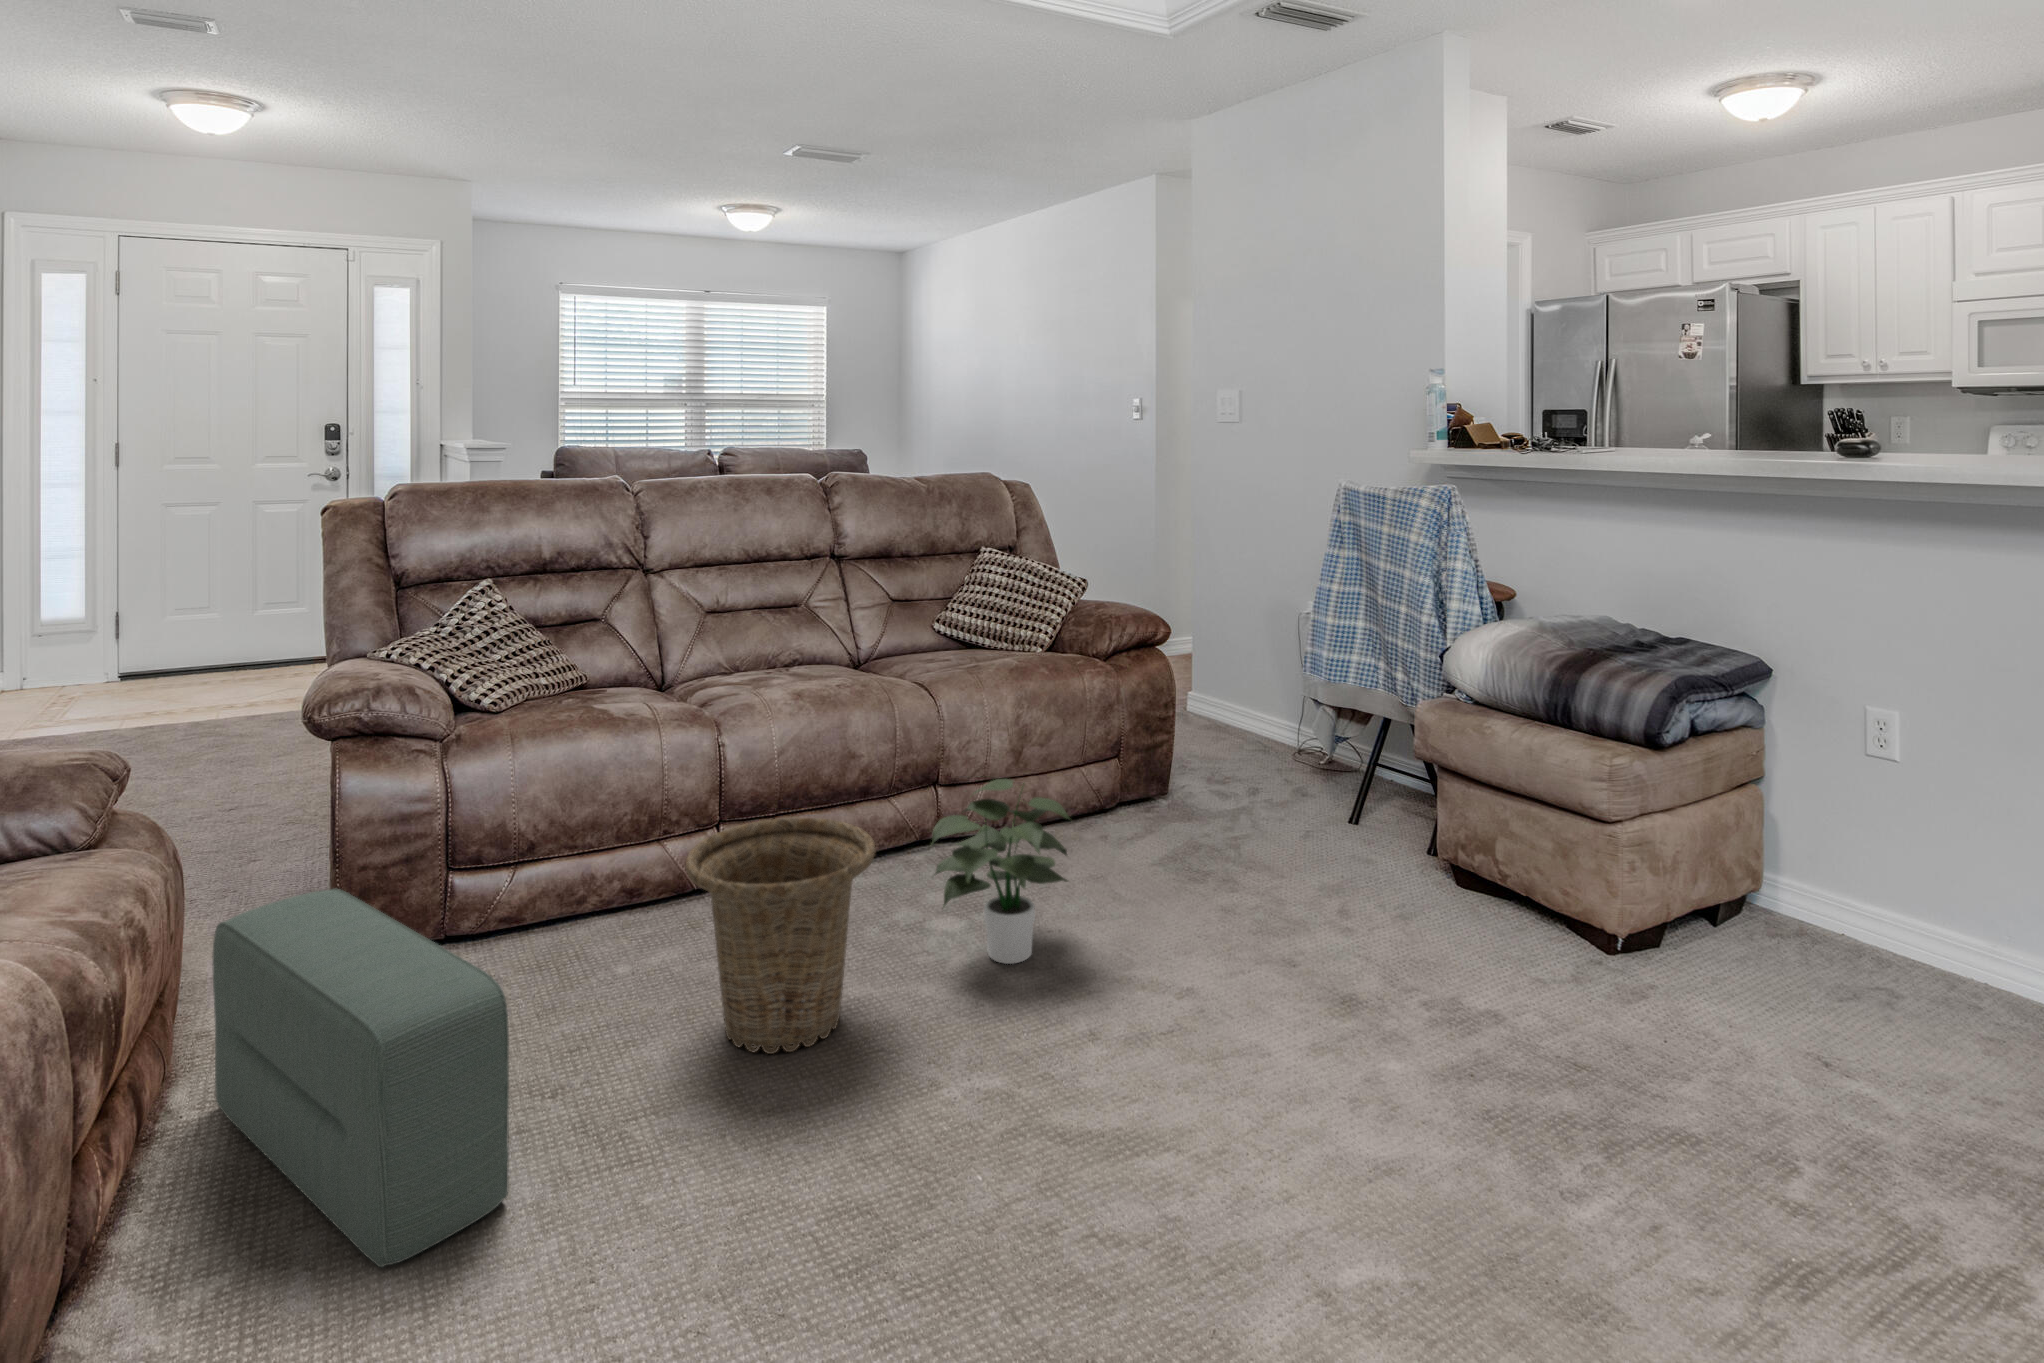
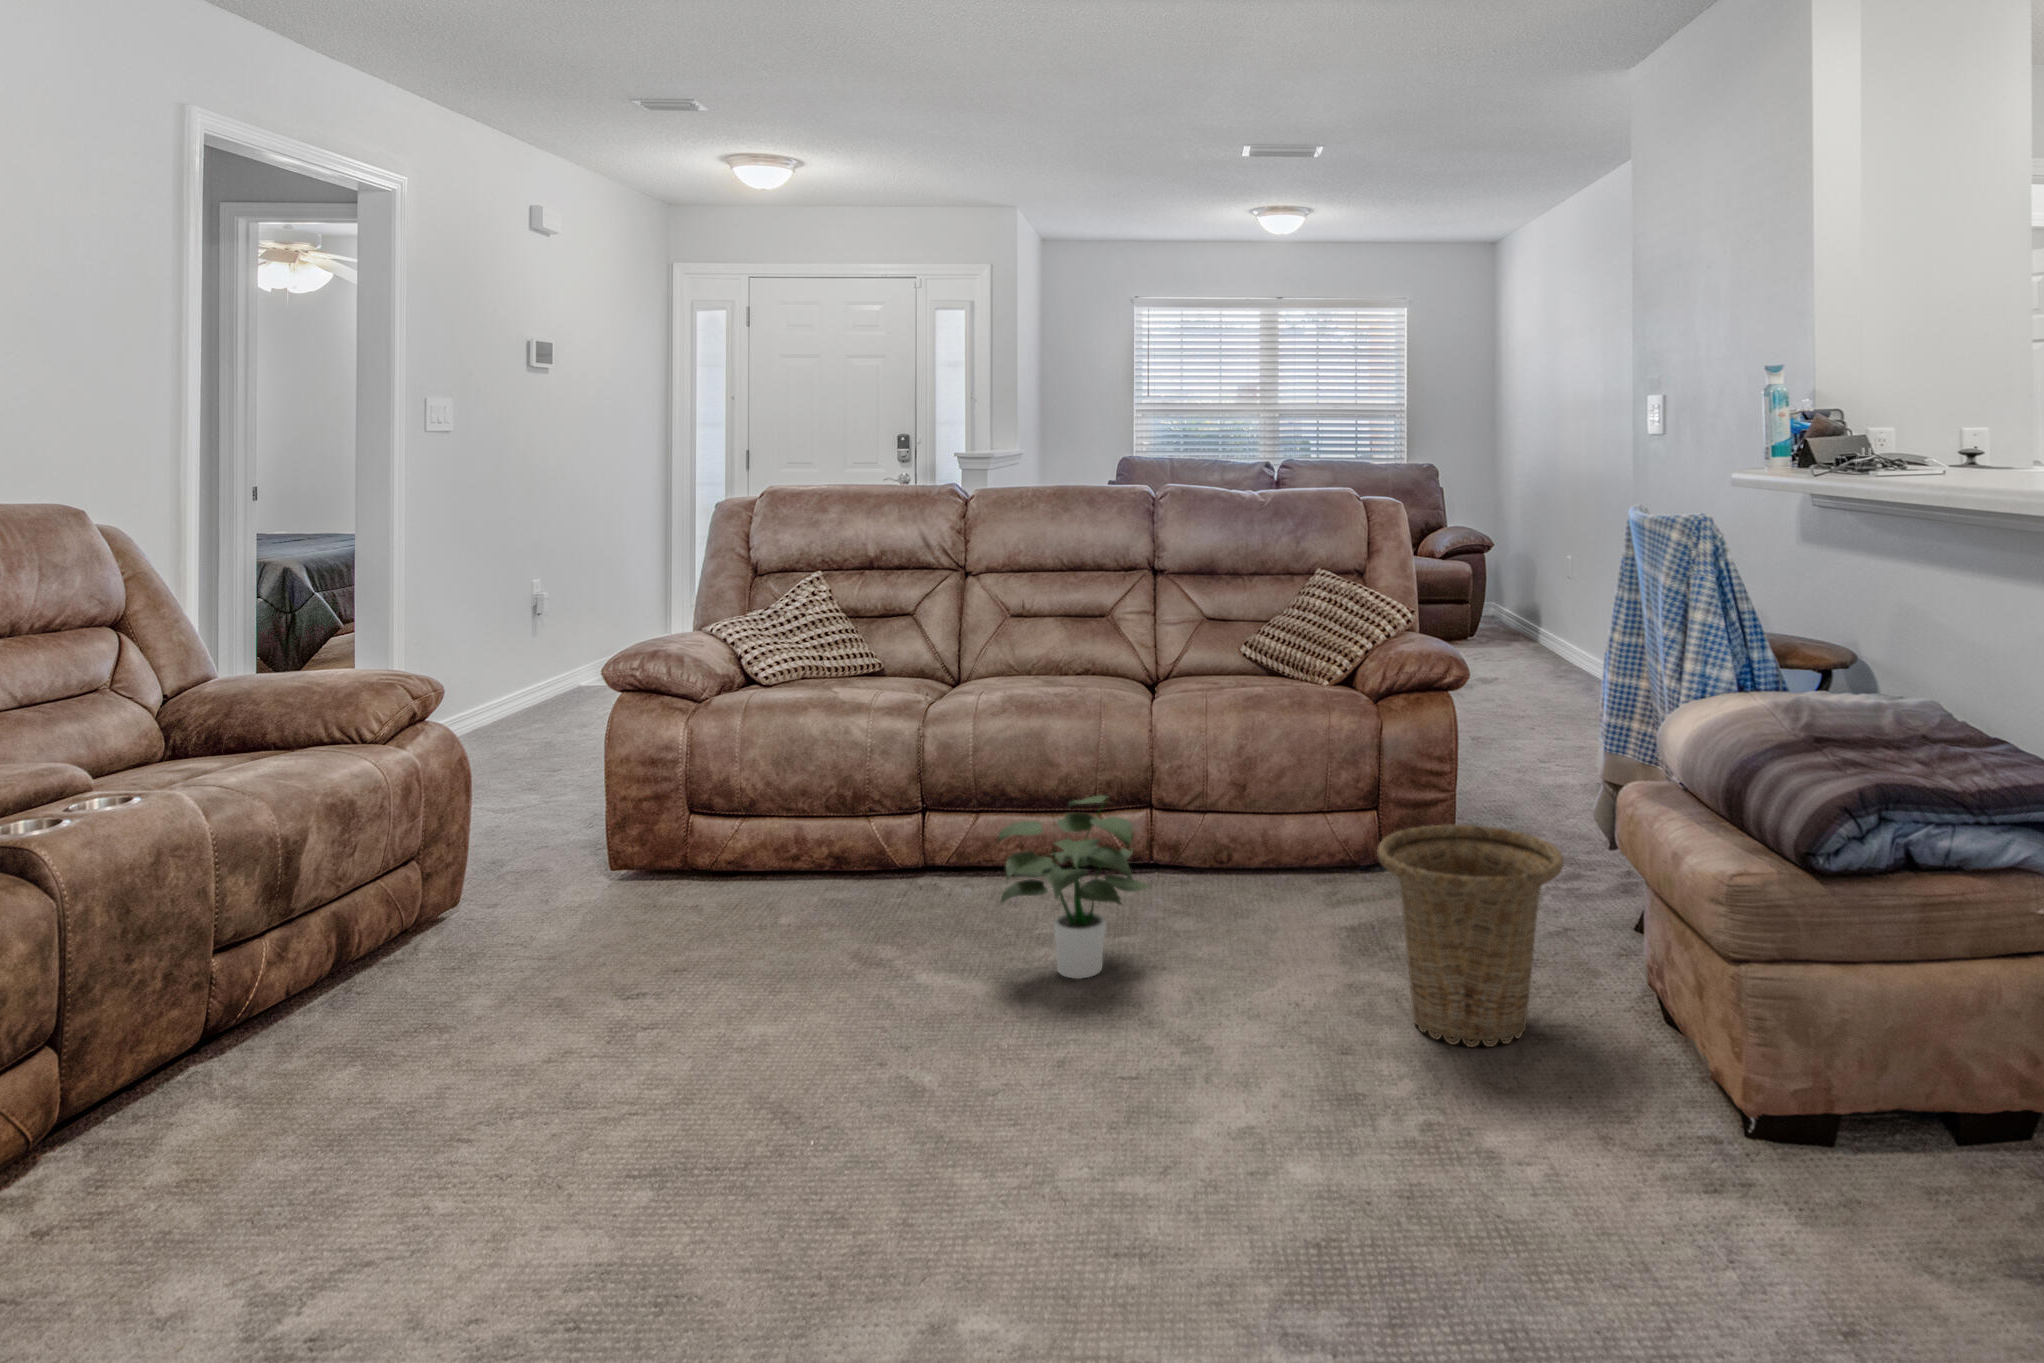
basket: present [685,818,876,1054] -> present [1377,825,1563,1047]
pouf: present [212,888,509,1267] -> none [416,793,548,1051]

